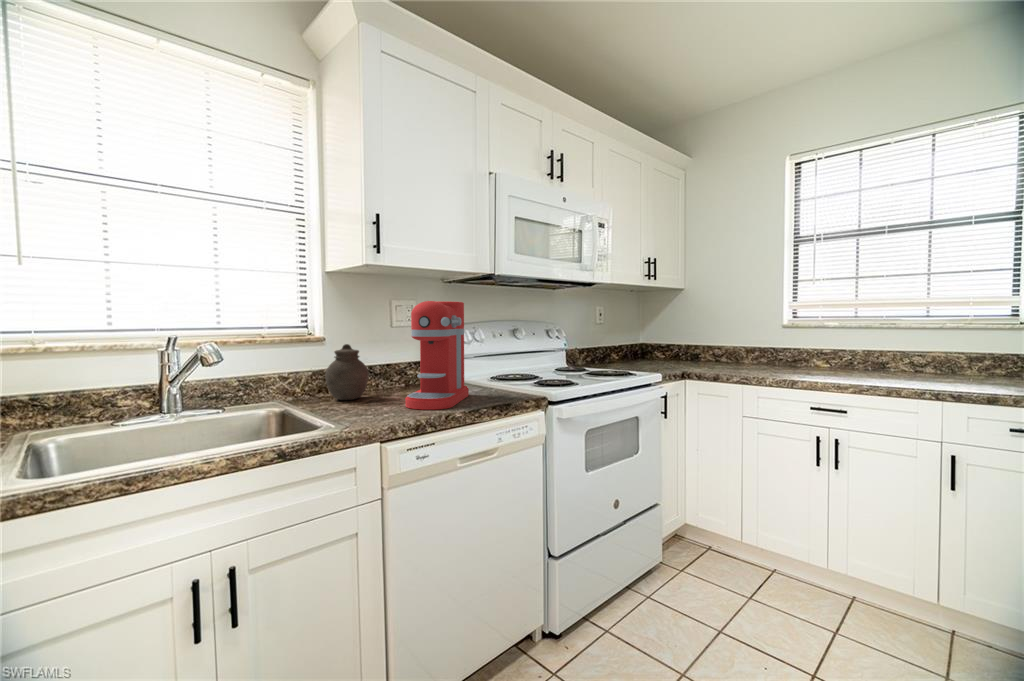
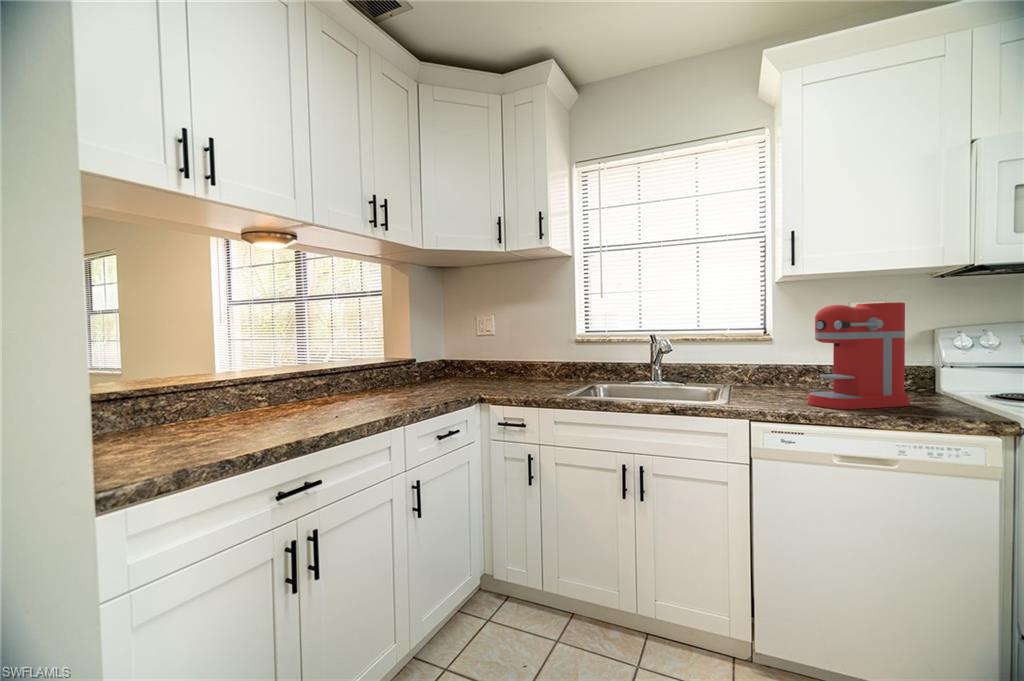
jar: present [325,344,369,400] -> none [763,344,804,392]

